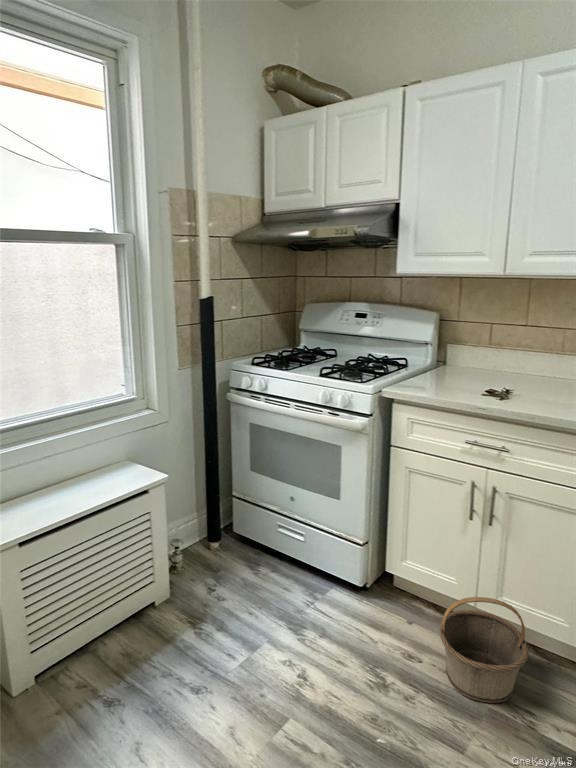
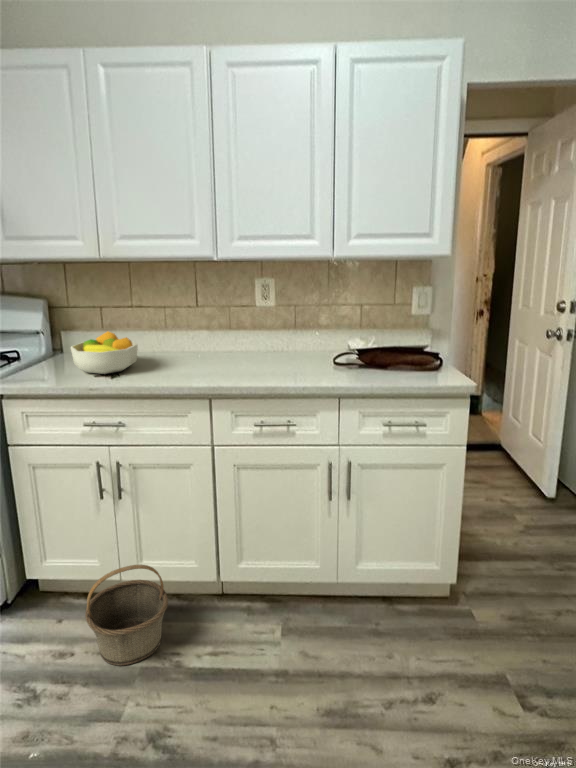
fruit bowl: none [460,349,531,393] -> present [71,331,138,374]

